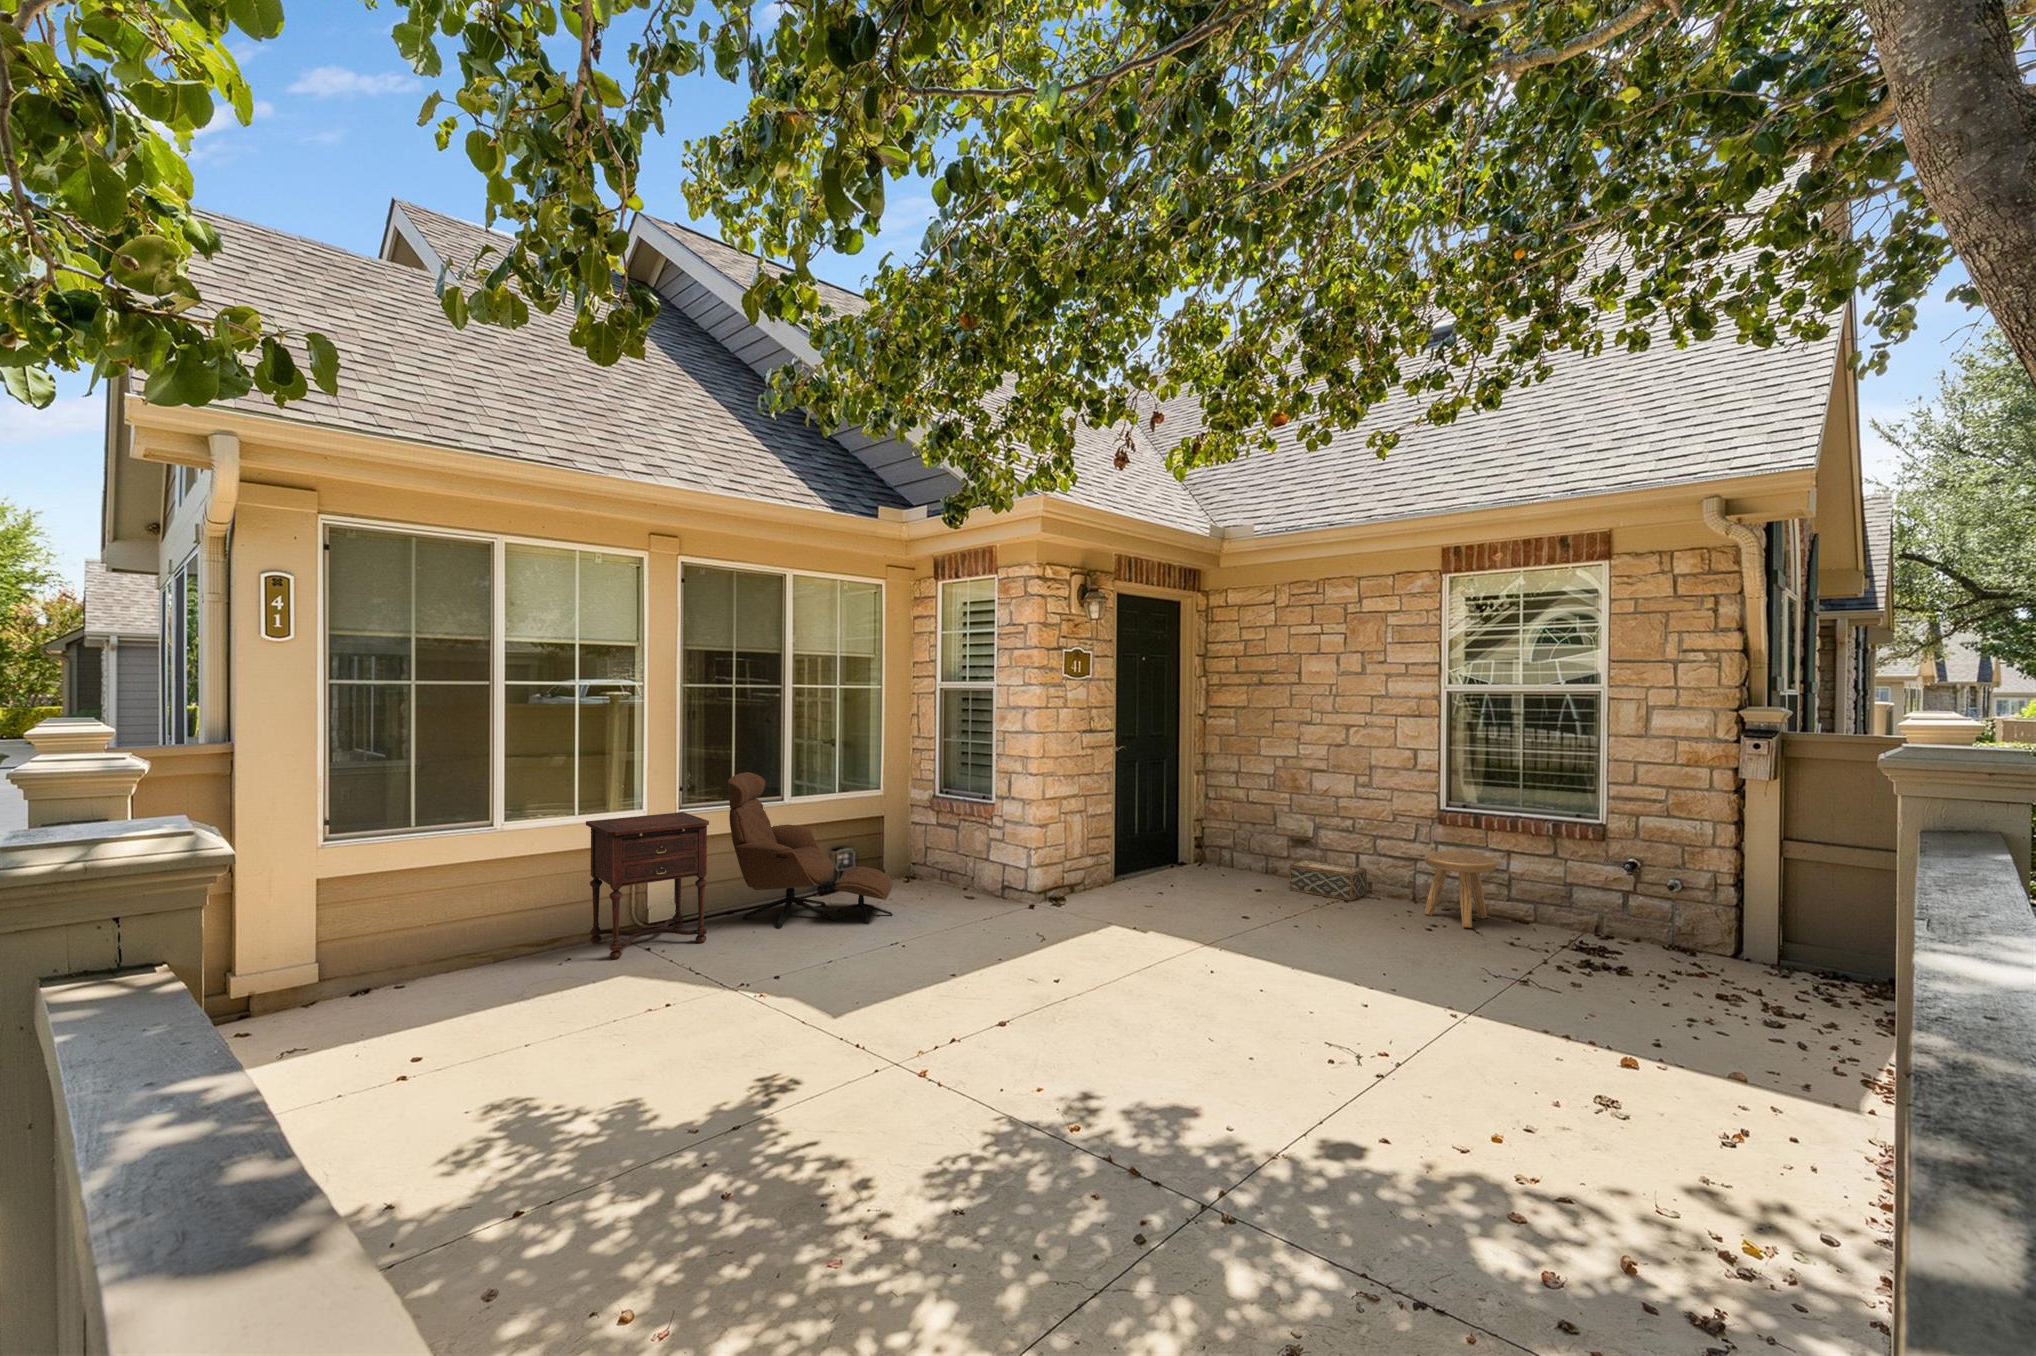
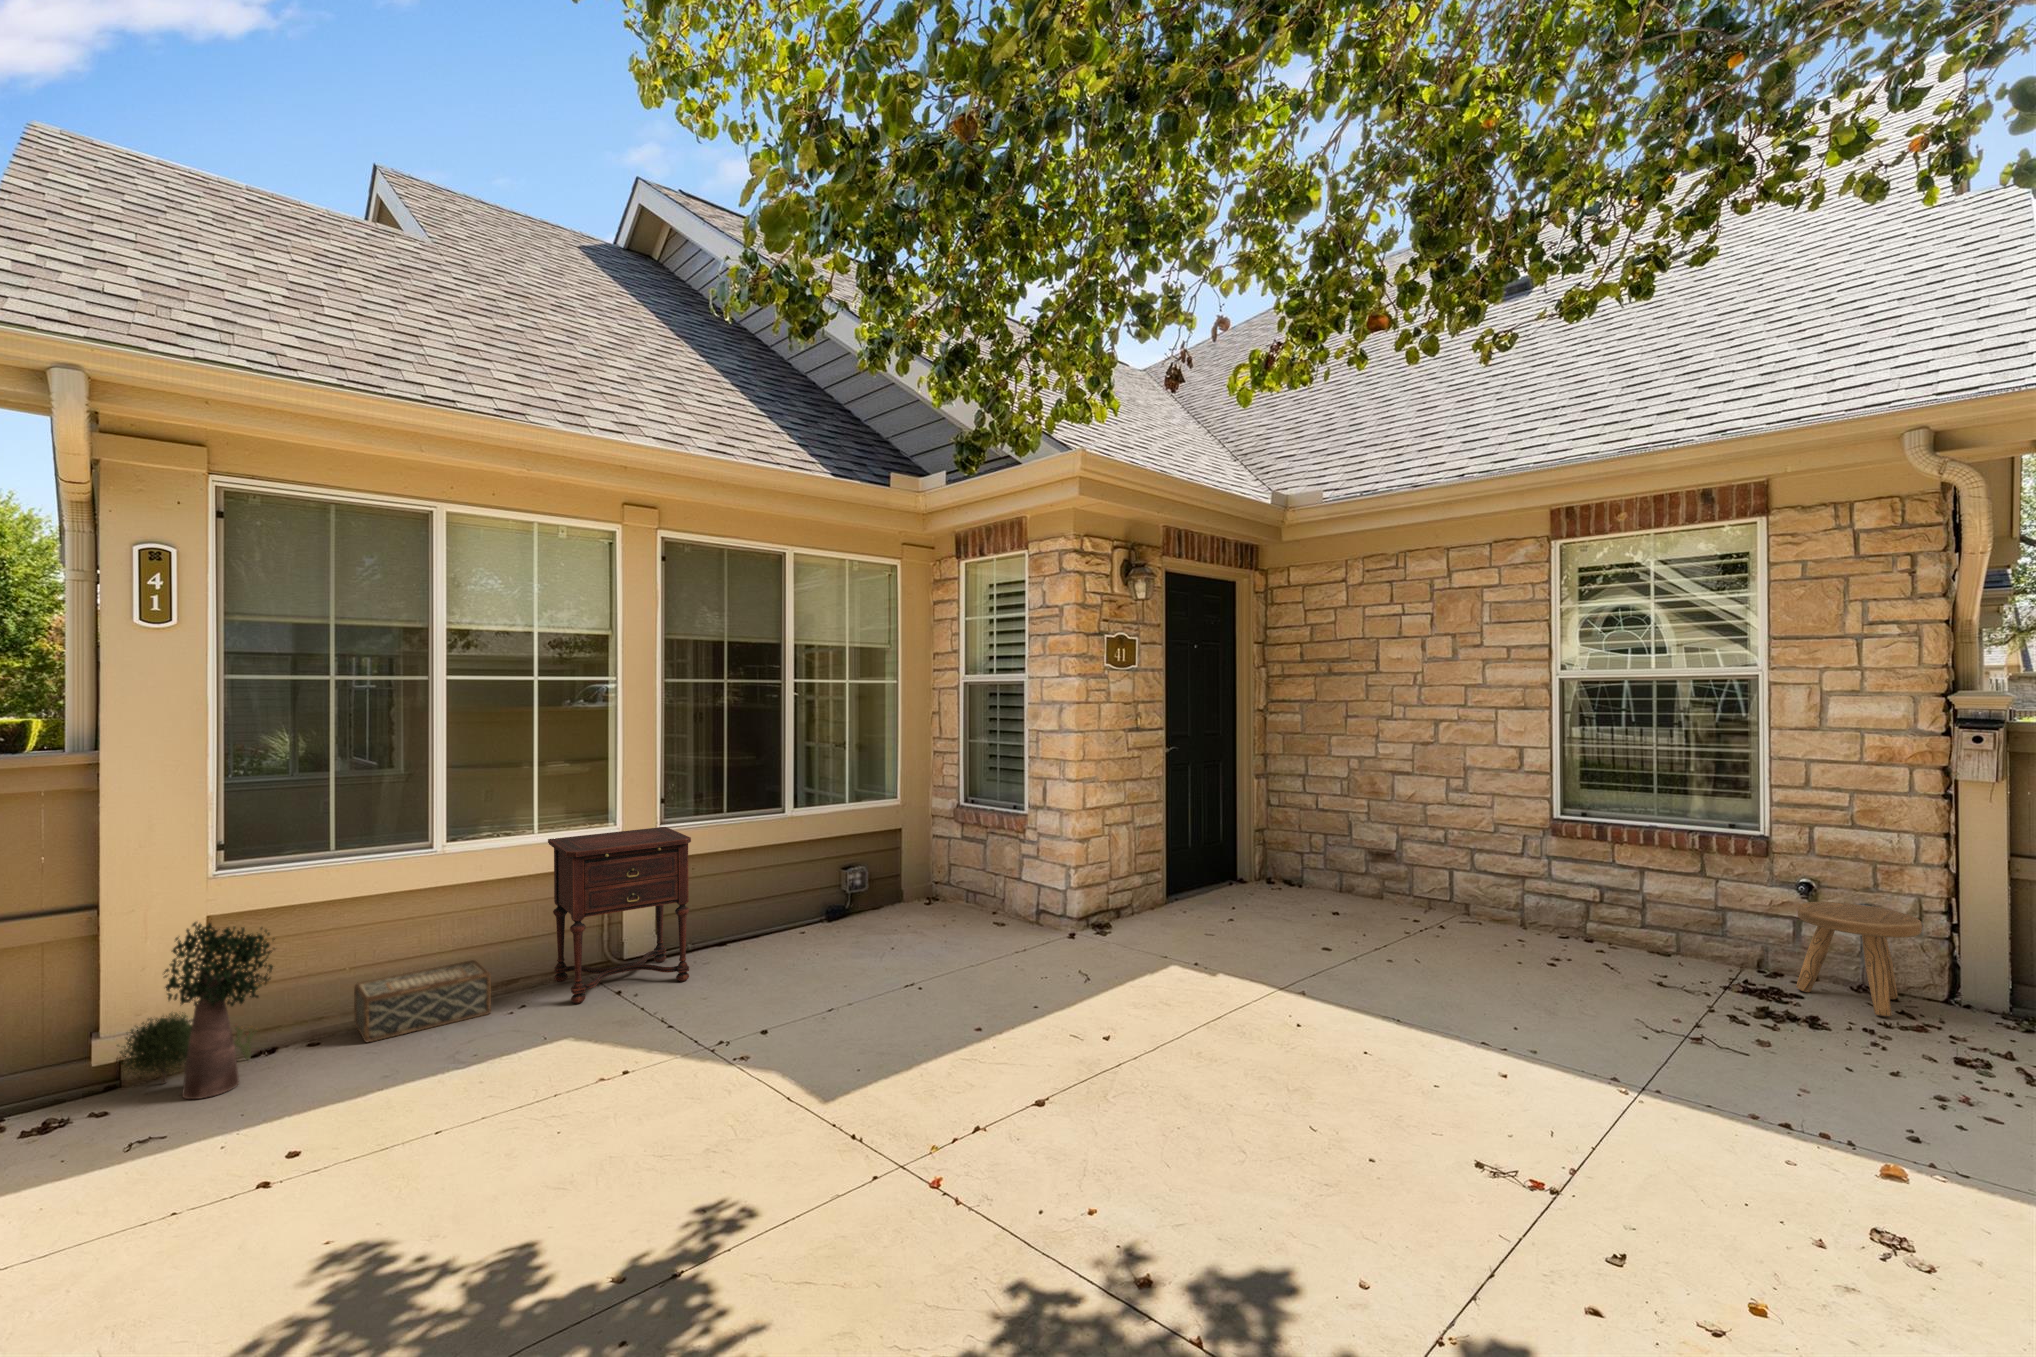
lounge chair: present [728,772,893,928] -> none [717,780,910,961]
stool: present [1425,851,1496,928] -> present [1796,902,1922,1016]
woven basket: present [1289,859,1367,901] -> present [354,960,491,1042]
potted plant: none [254,883,381,1025] -> present [120,922,275,1099]

